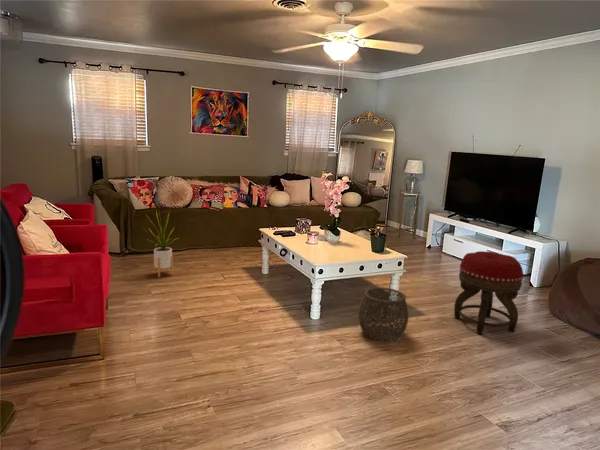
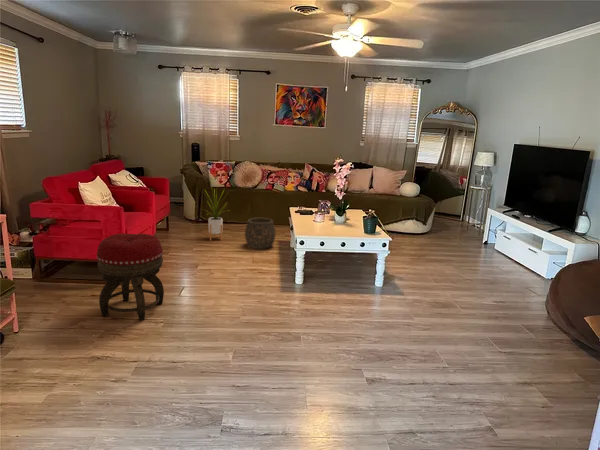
footstool: present [454,251,523,334] -> present [97,233,164,320]
woven basket: present [359,287,409,342] -> present [245,218,276,249]

